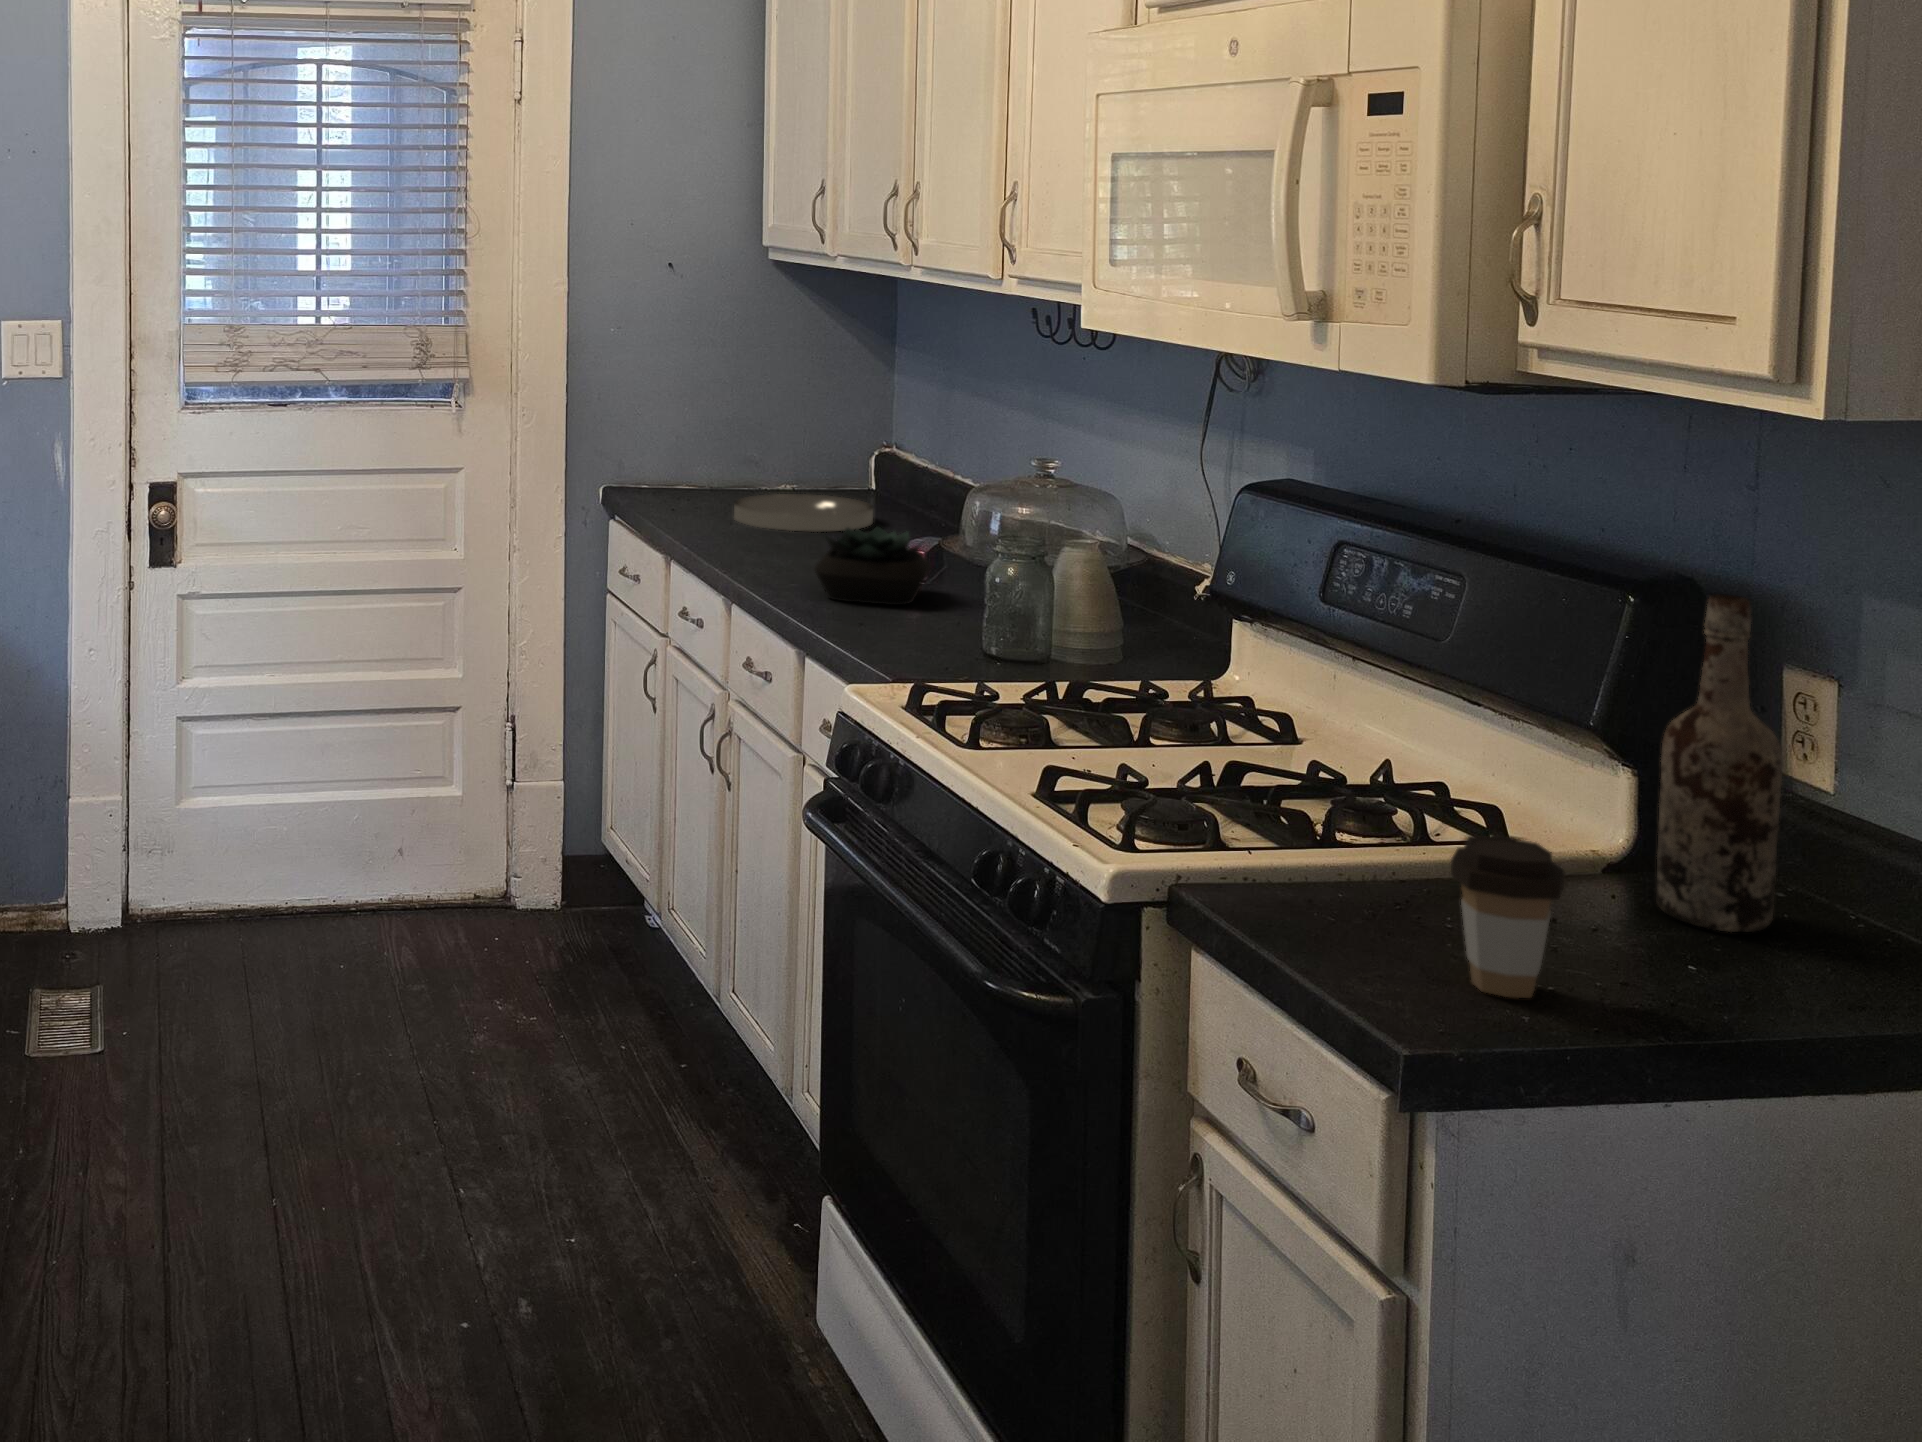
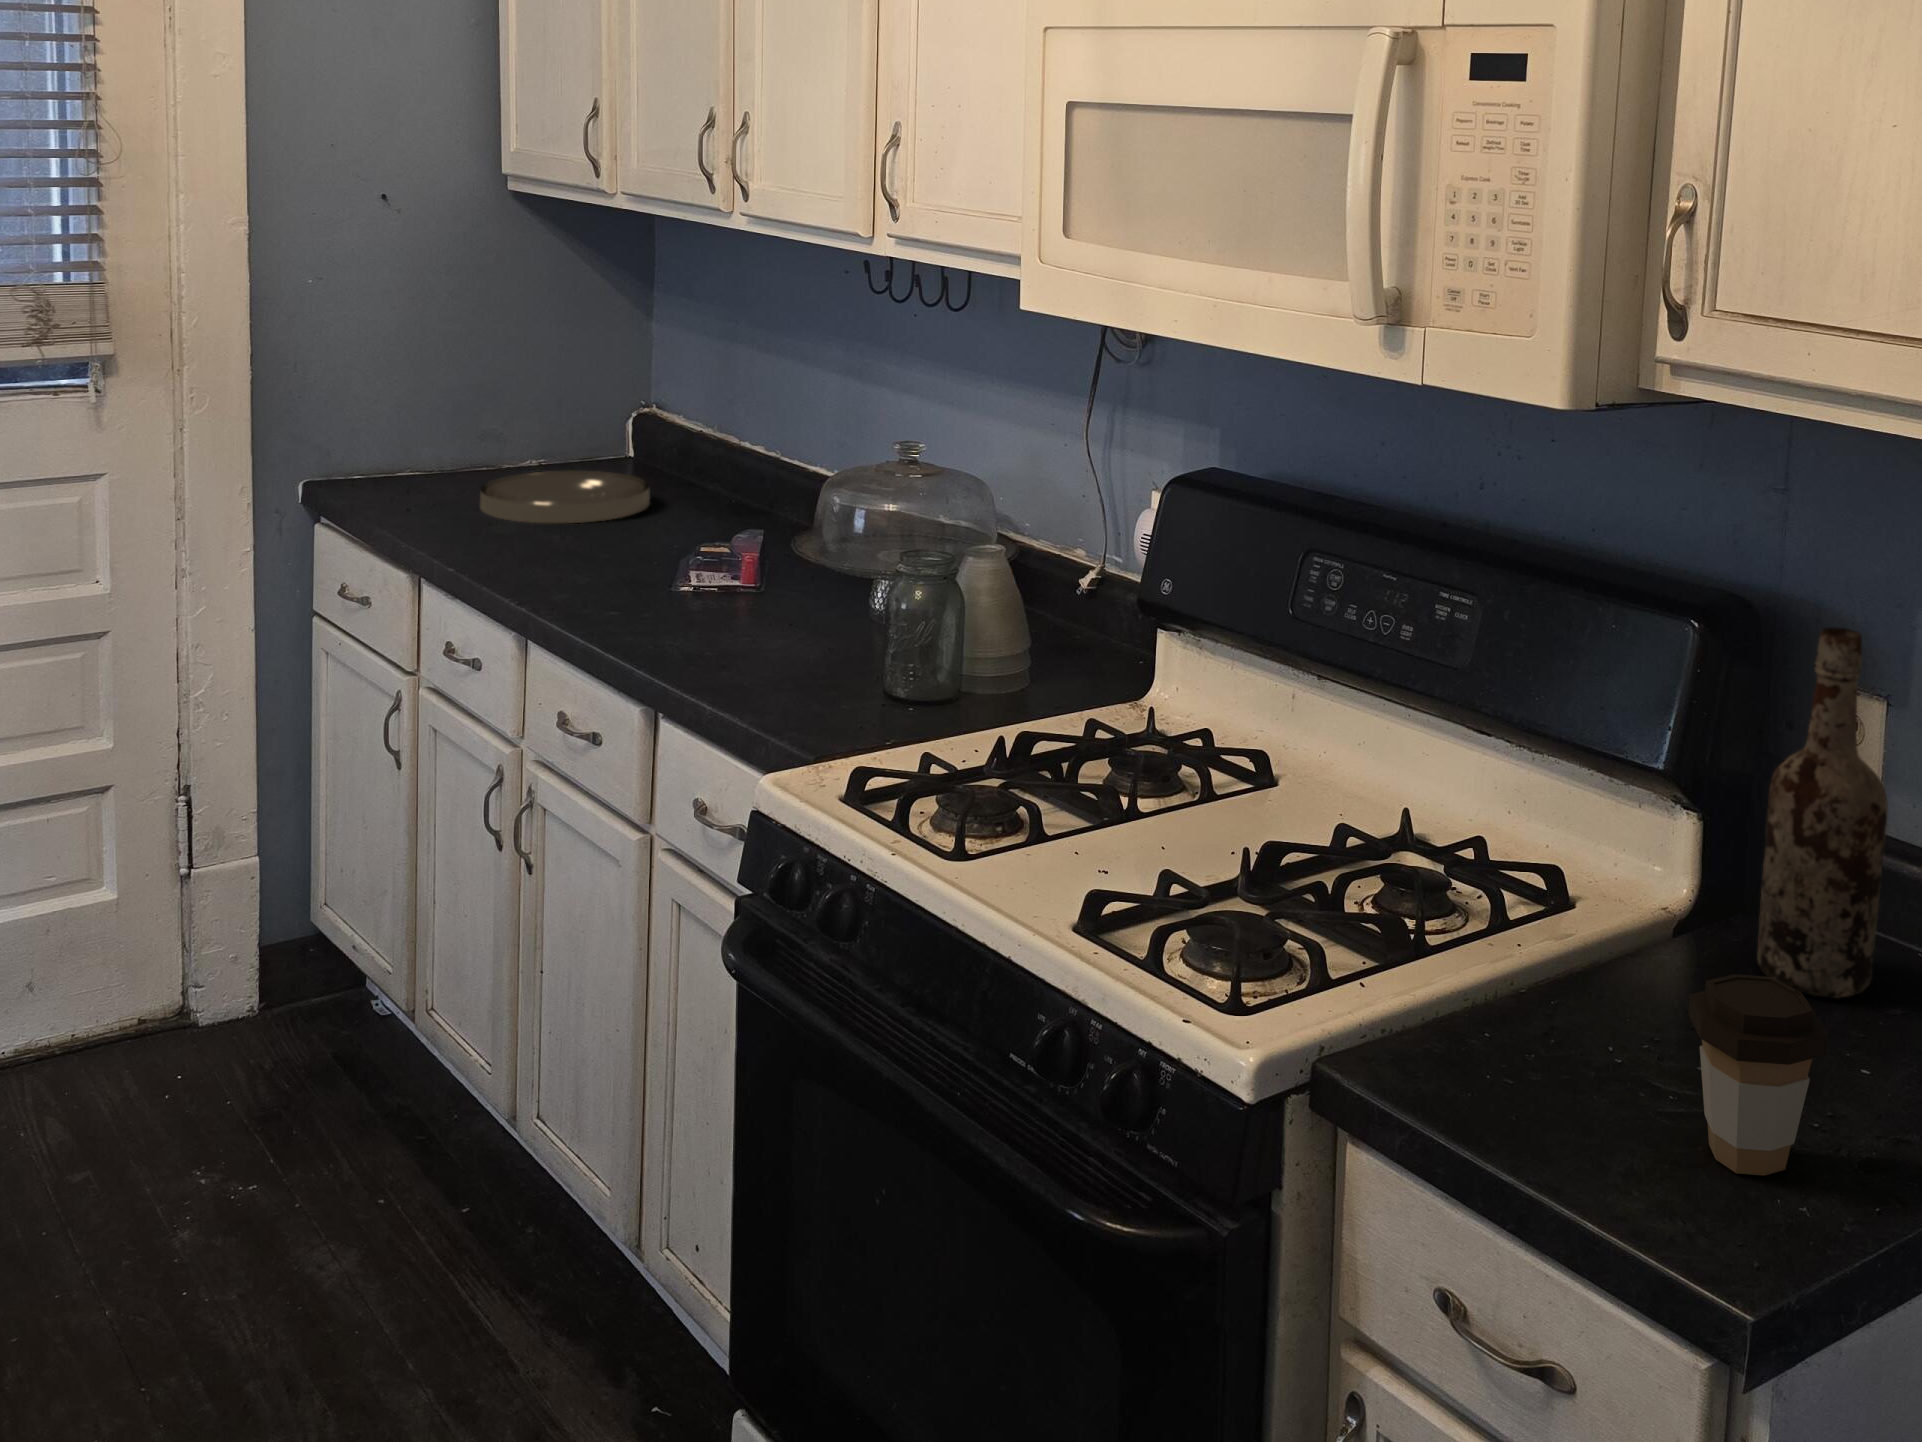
succulent plant: present [815,527,931,605] -> none [641,531,778,632]

